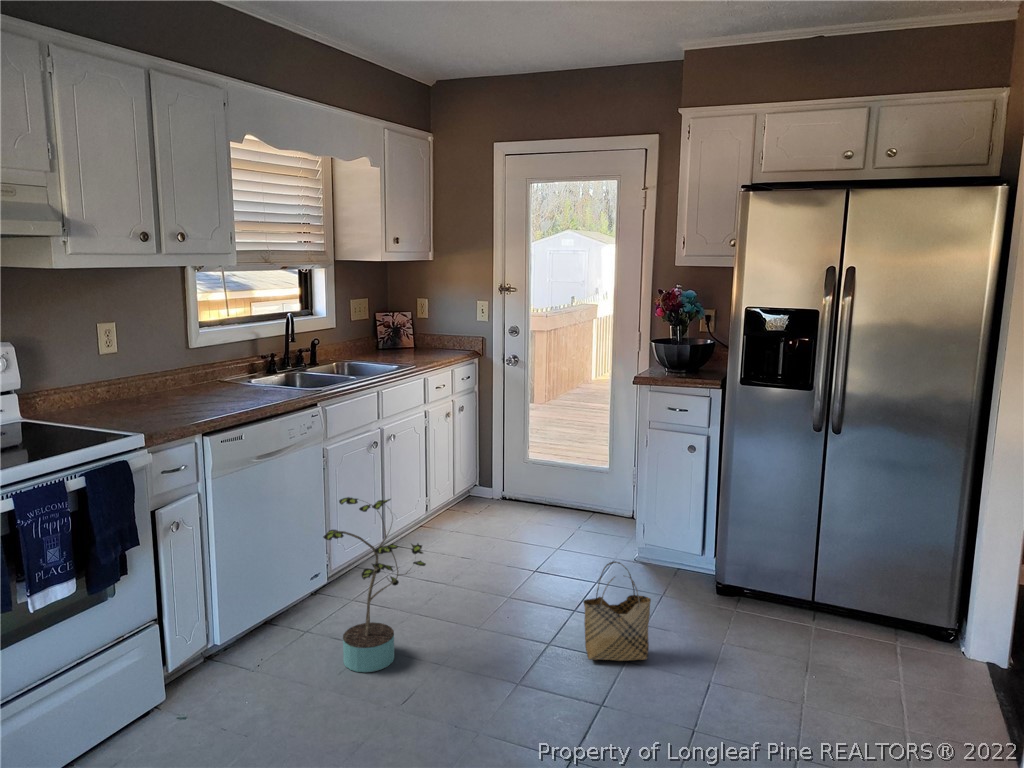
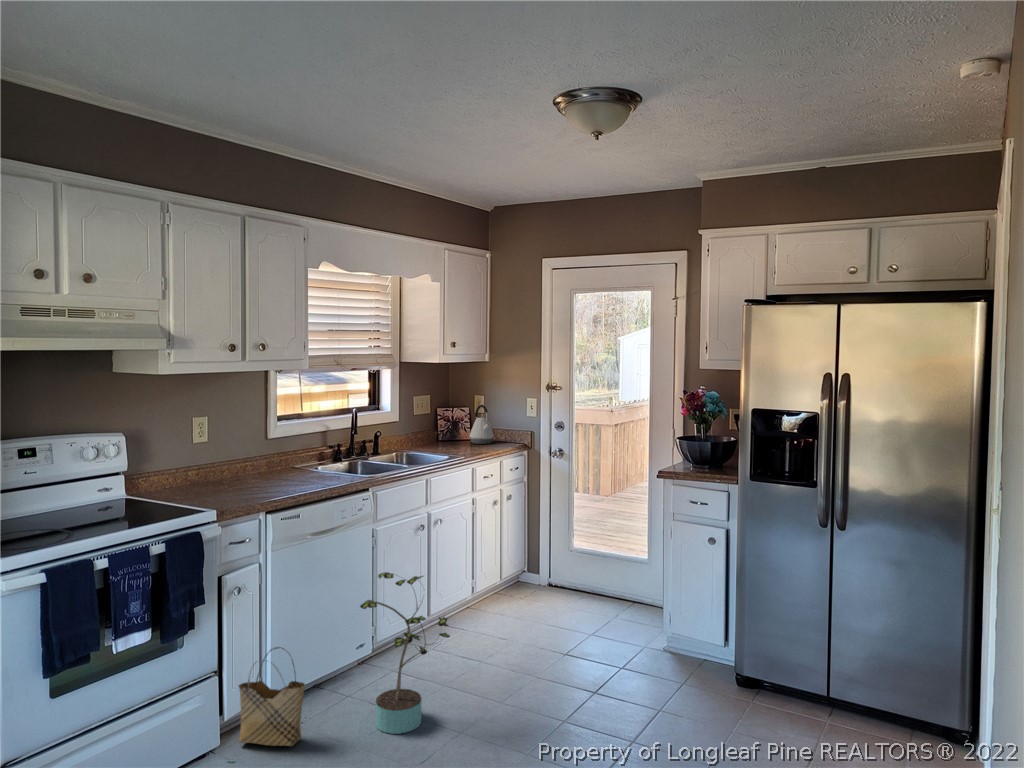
kettle: none [414,308,441,352] -> present [470,405,494,444]
woven basket: present [583,561,651,661] -> present [239,647,305,746]

